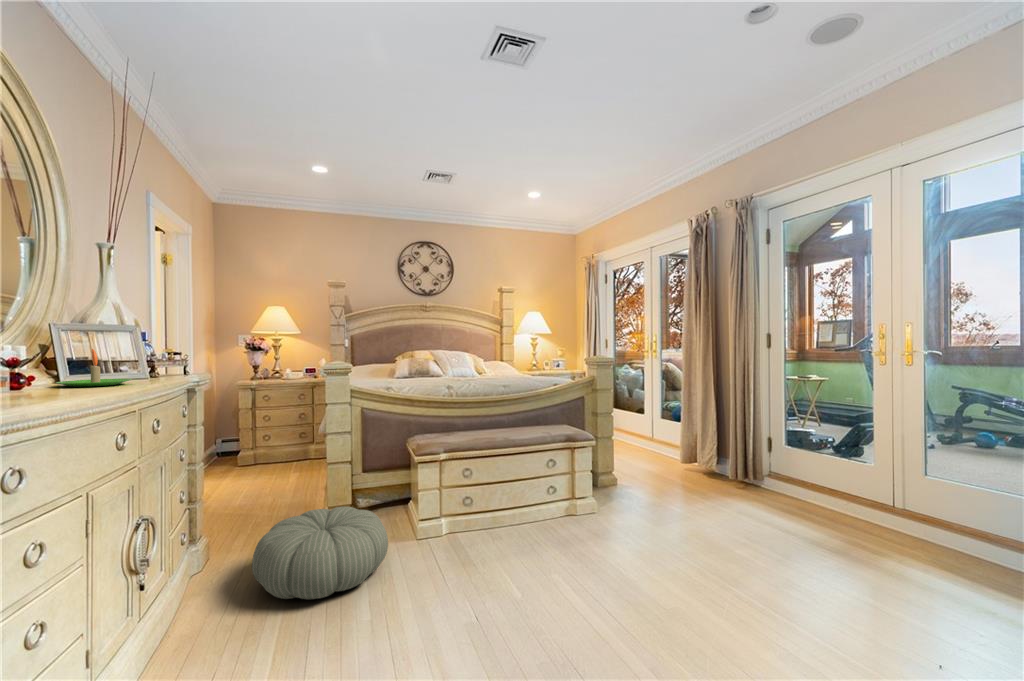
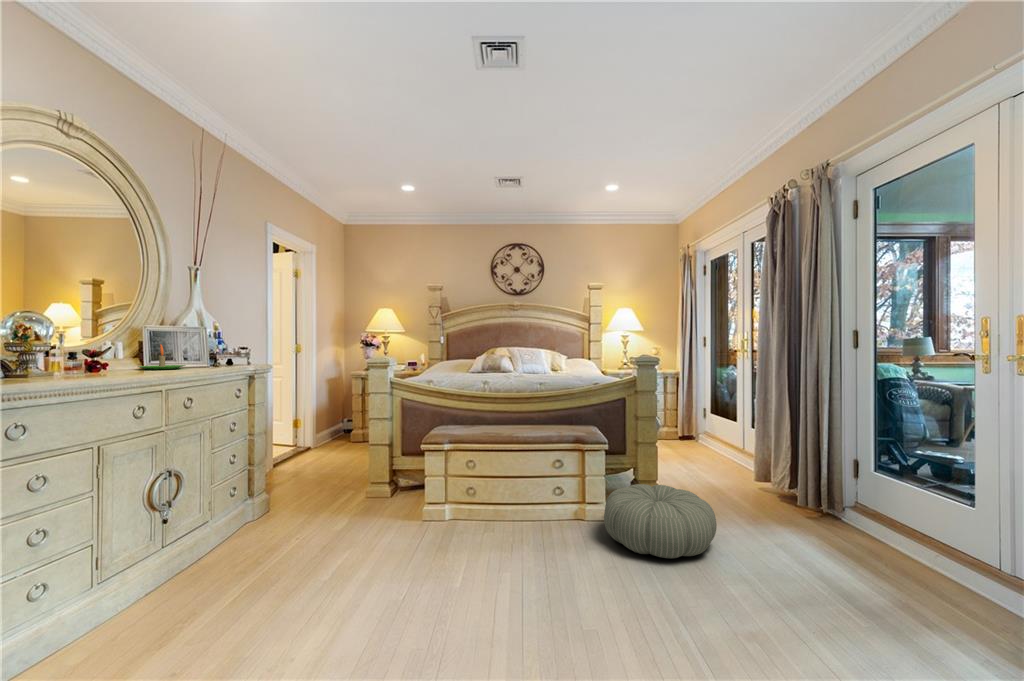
pouf: present [252,507,388,599] -> present [604,484,717,558]

